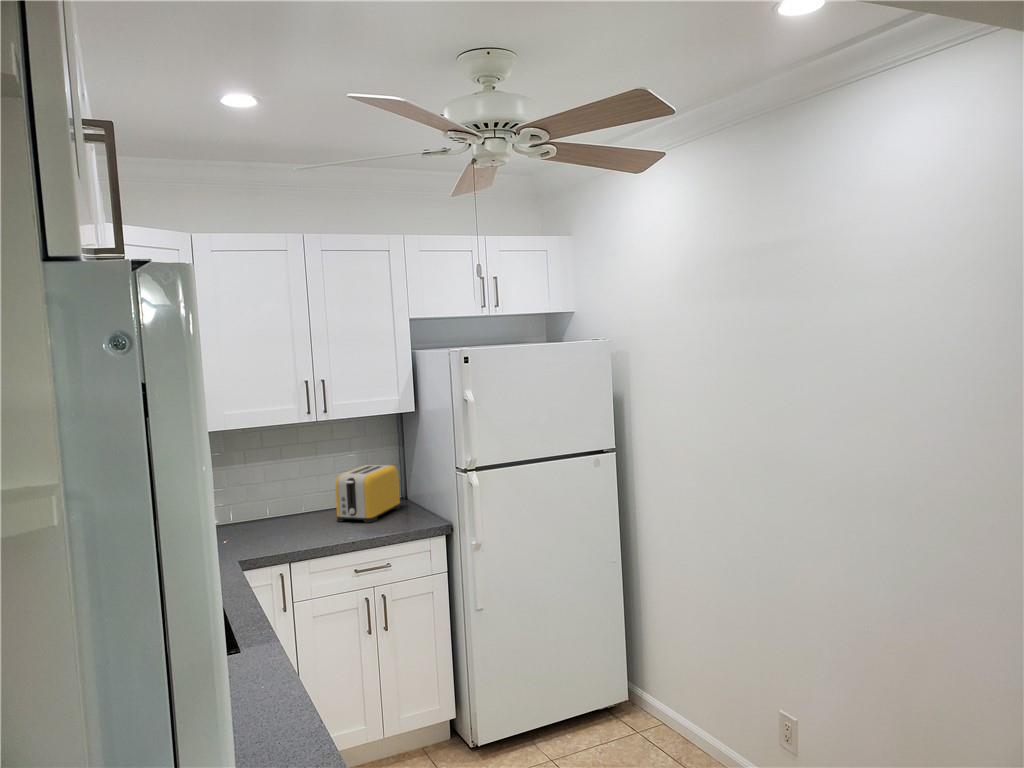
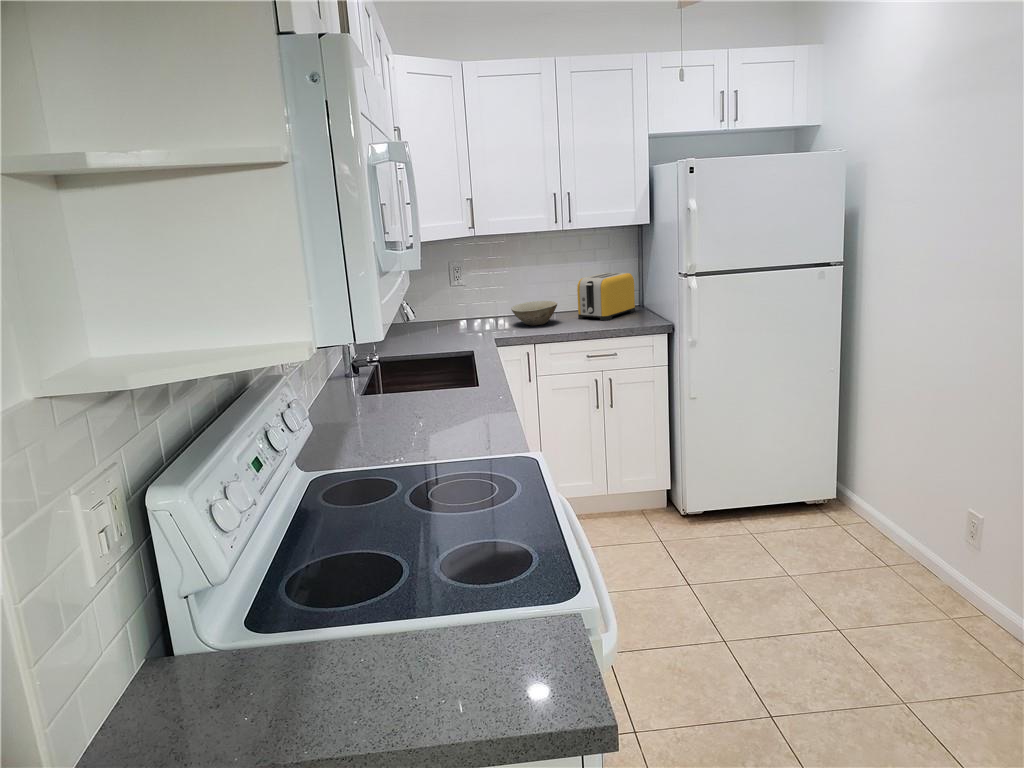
bowl: none [255,503,313,535] -> present [511,301,557,325]

